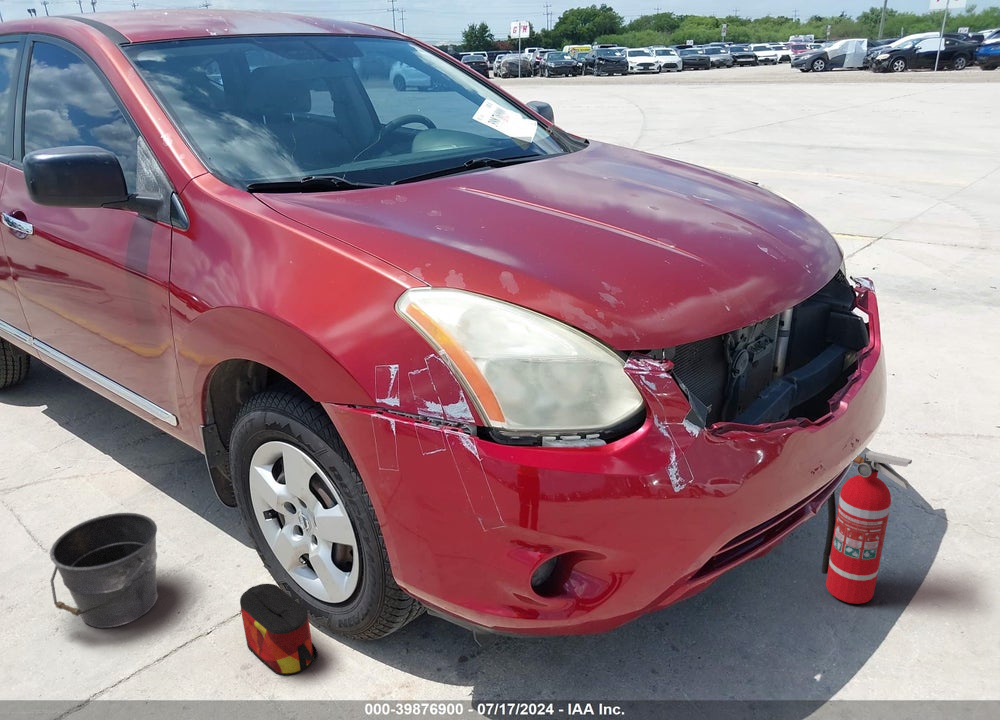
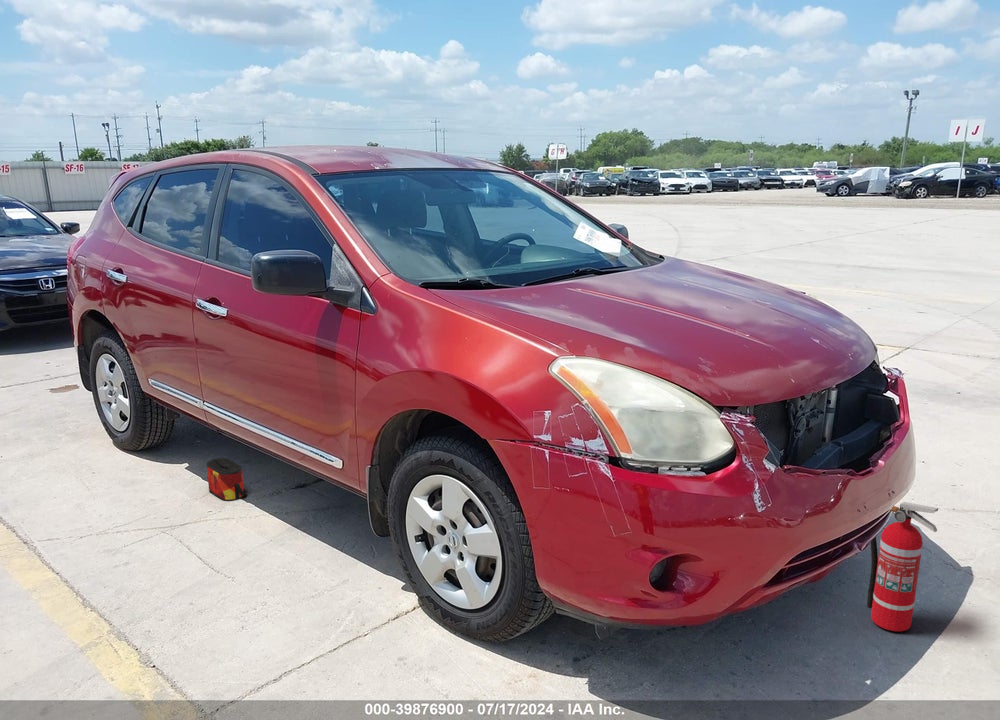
bucket: present [50,513,158,628] -> none [242,537,326,628]
bag: present [240,584,318,675] -> present [207,458,246,501]

